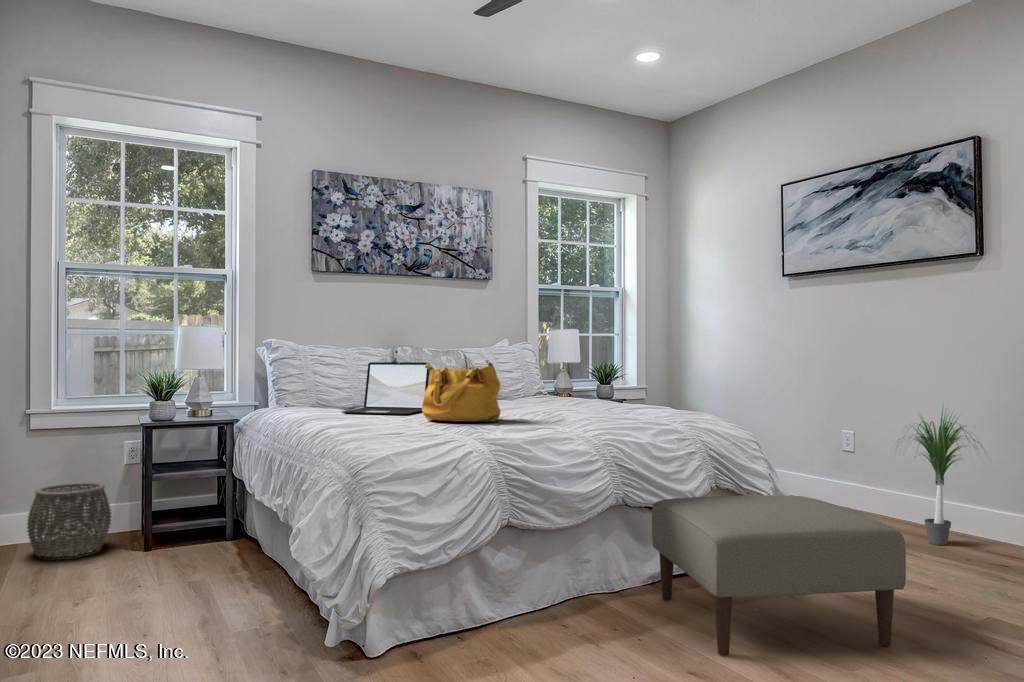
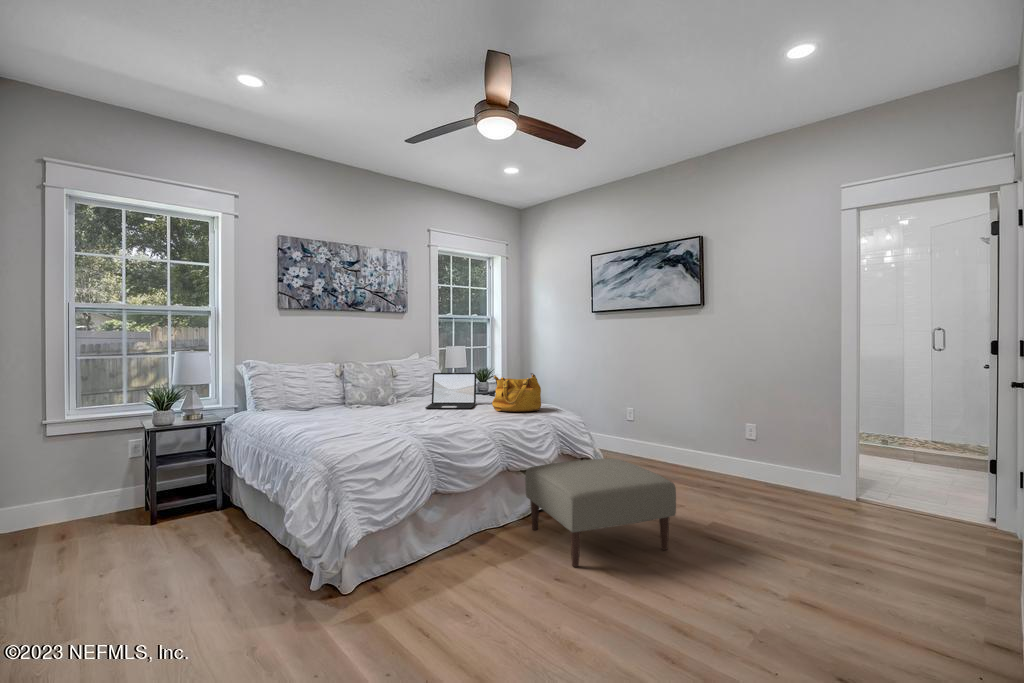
handbag: present [422,360,500,422] -> present [492,373,541,412]
laptop: present [342,362,429,415] -> present [425,373,476,409]
potted plant: present [897,408,983,545] -> none [654,392,712,477]
woven basket: present [27,483,111,557] -> none [45,474,121,537]

